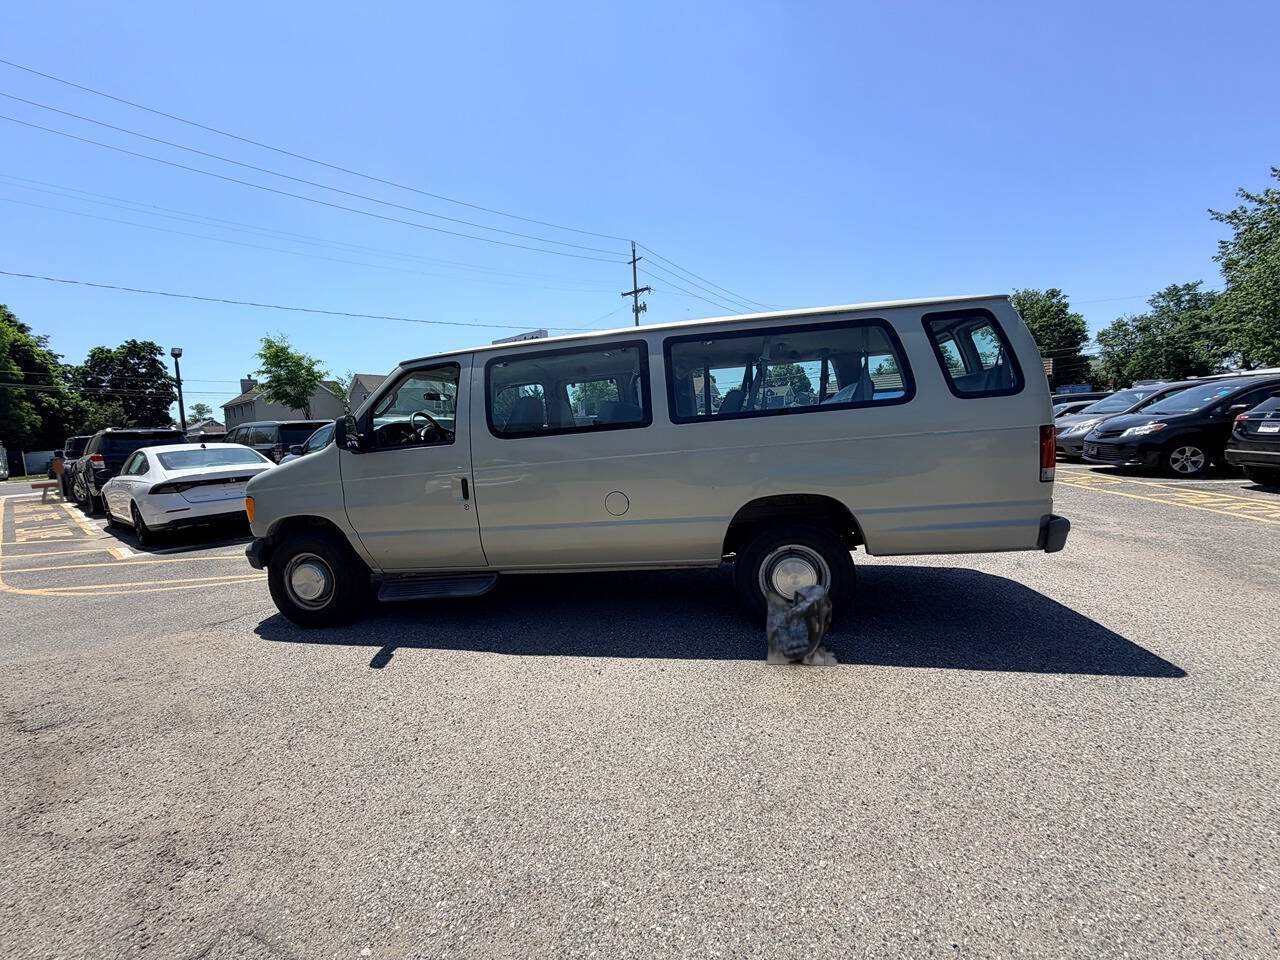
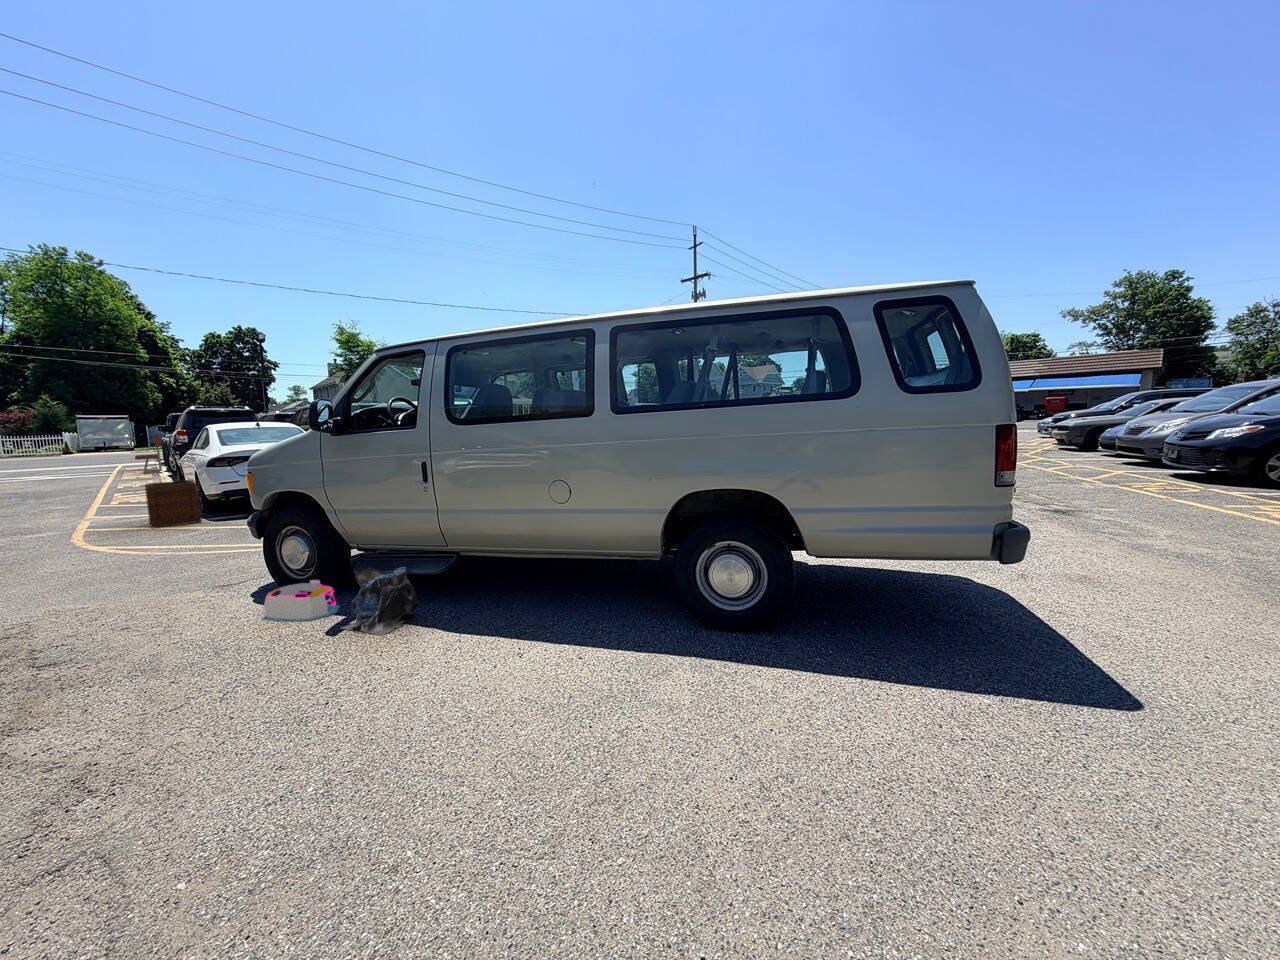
wooden crate: none [76,507,146,562] -> present [145,480,202,528]
backpack: present [765,585,837,666] -> present [340,567,420,635]
storage bin: none [284,607,365,653] -> present [264,580,339,621]

